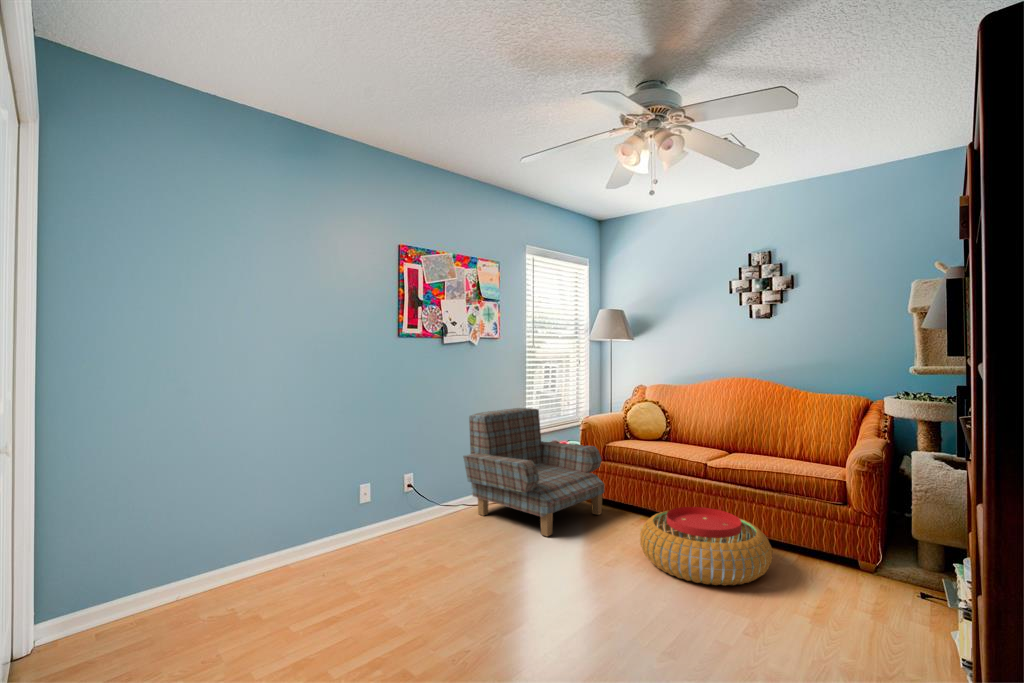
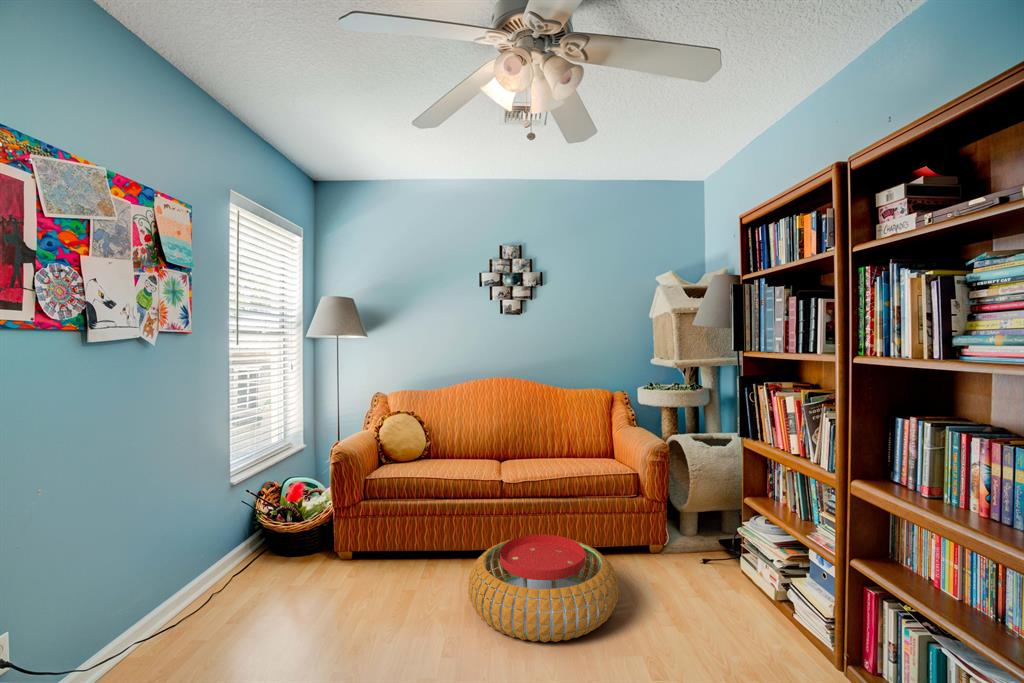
armchair: present [463,408,605,536] -> none [139,442,379,649]

